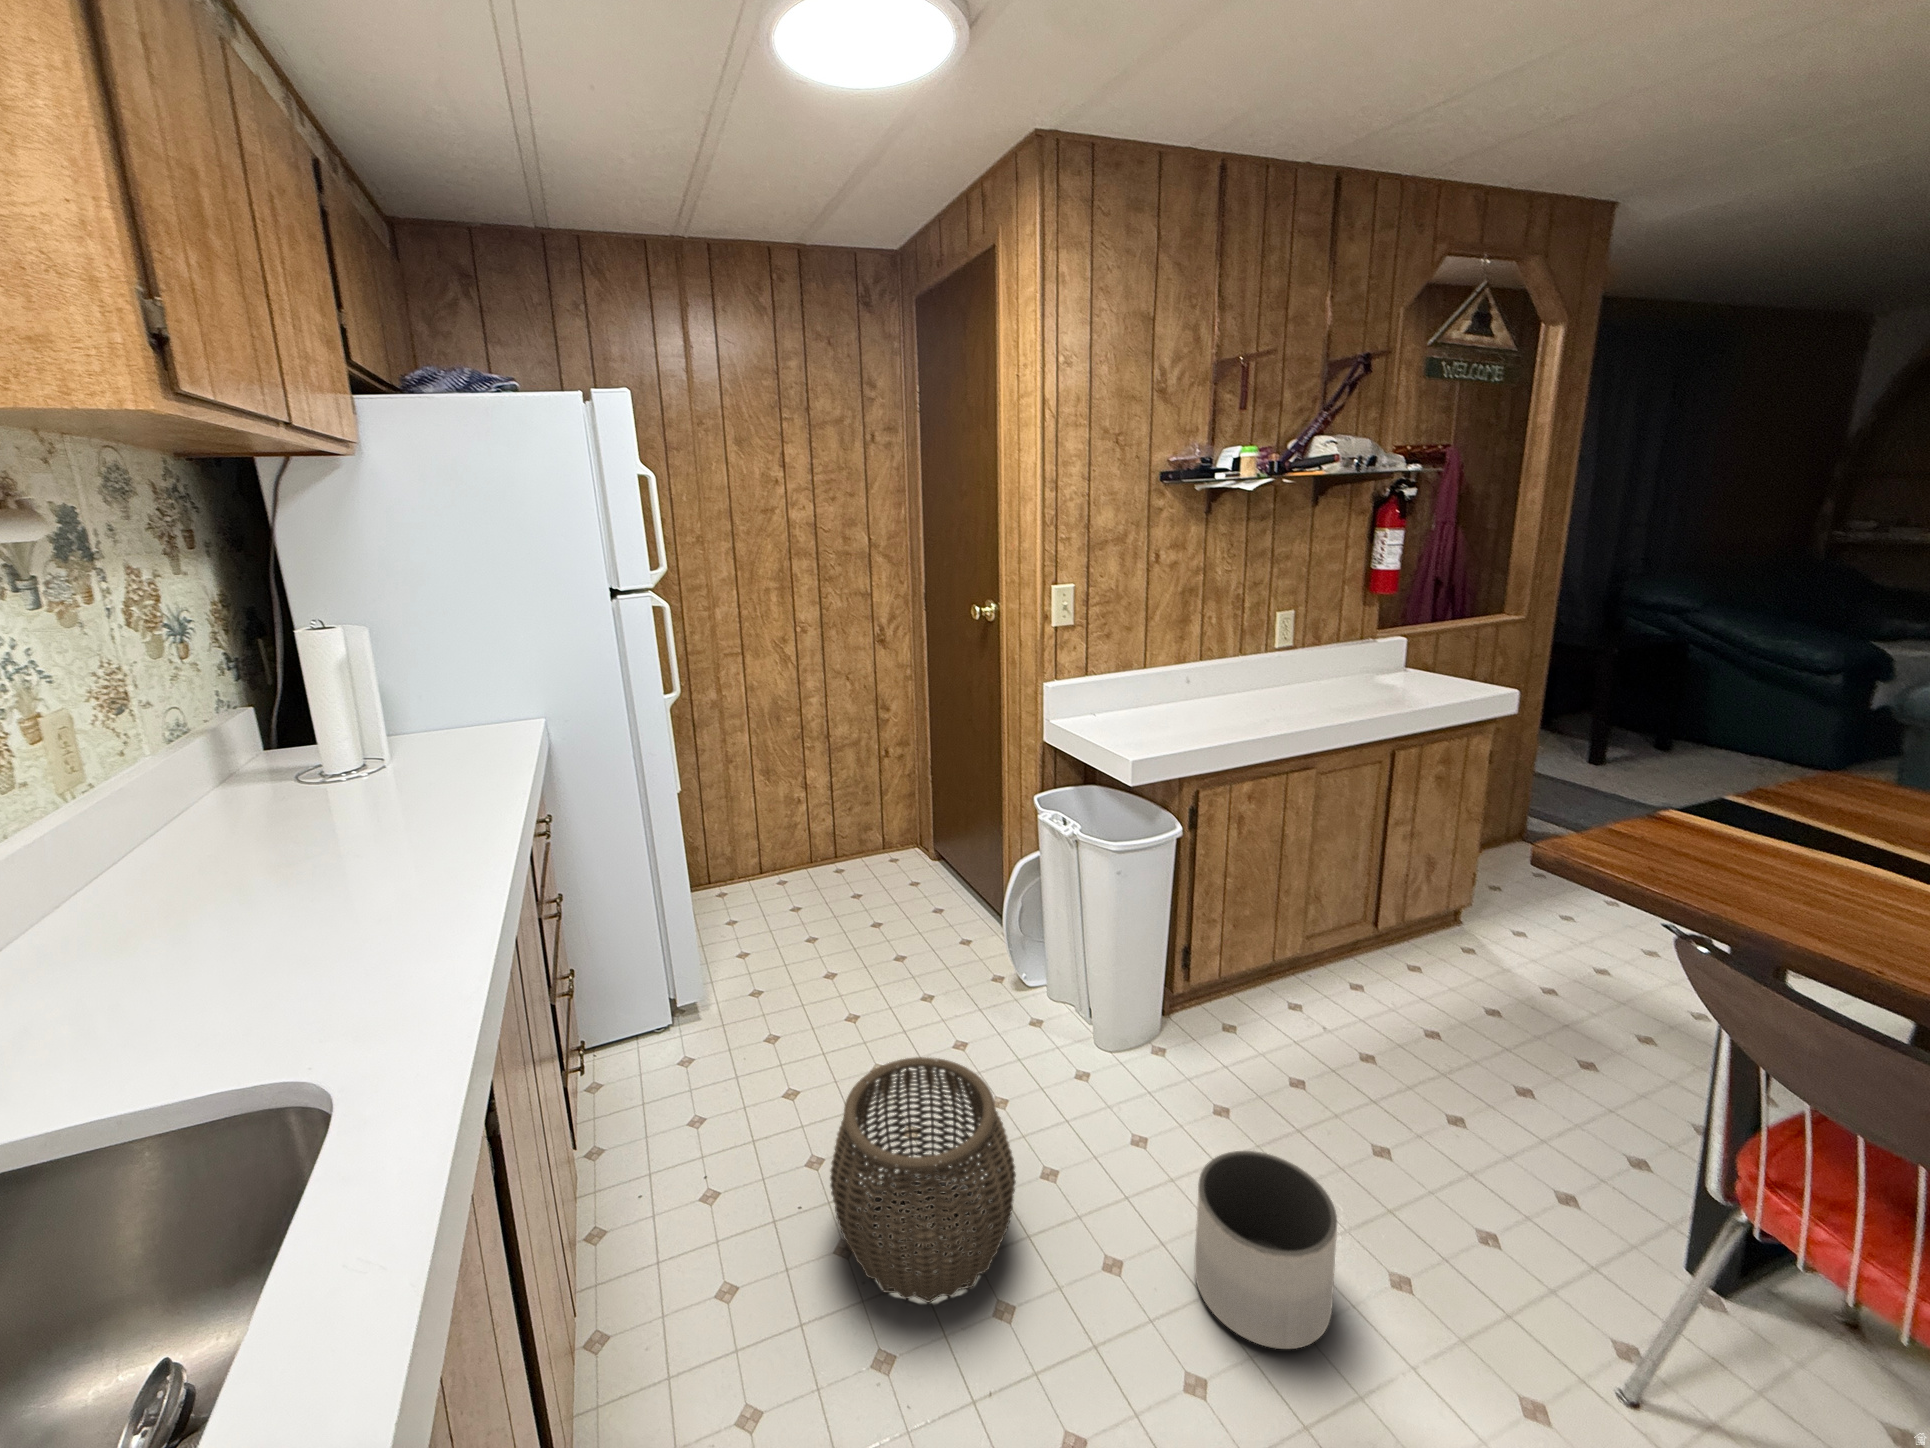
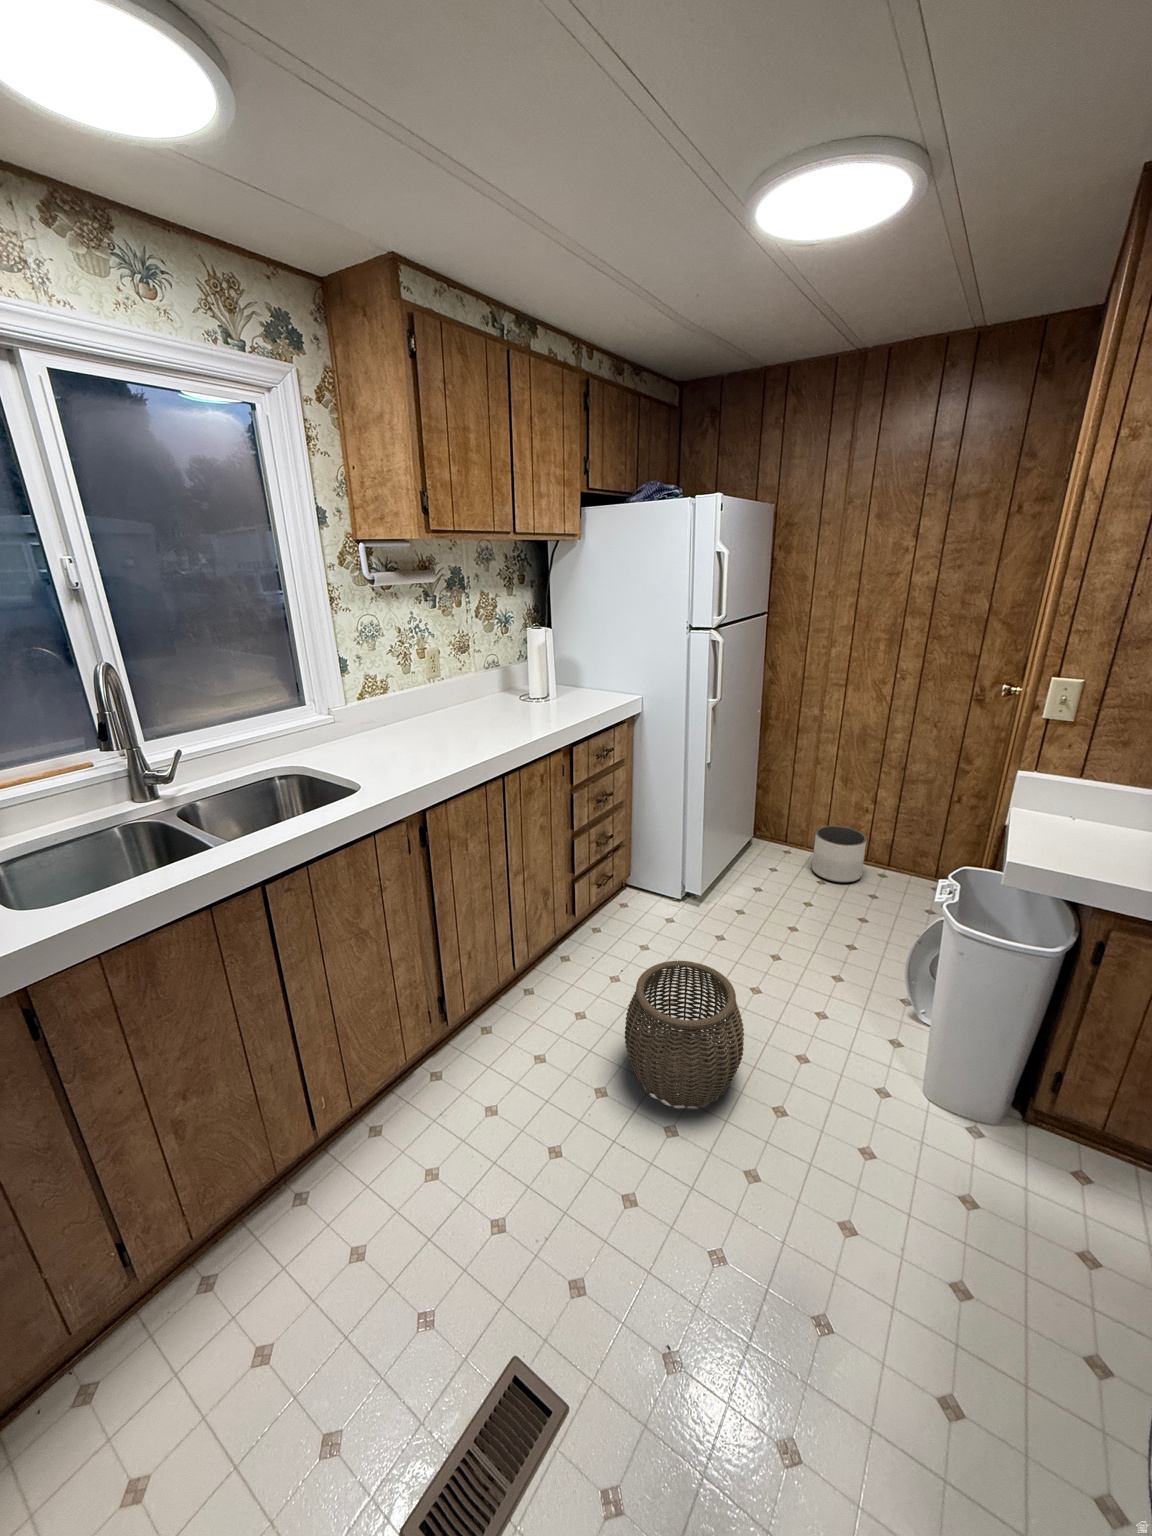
planter: present [1194,1151,1337,1349] -> present [812,826,866,883]

